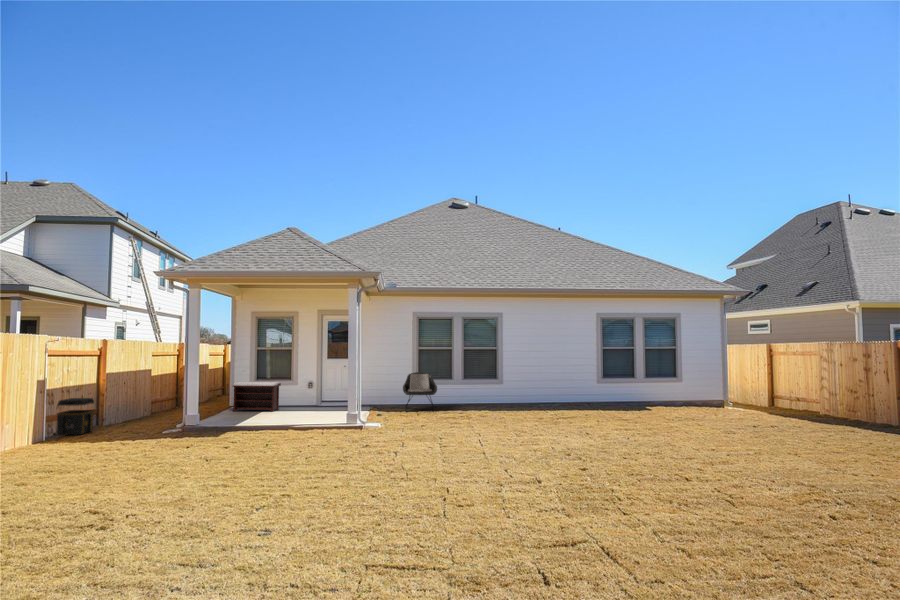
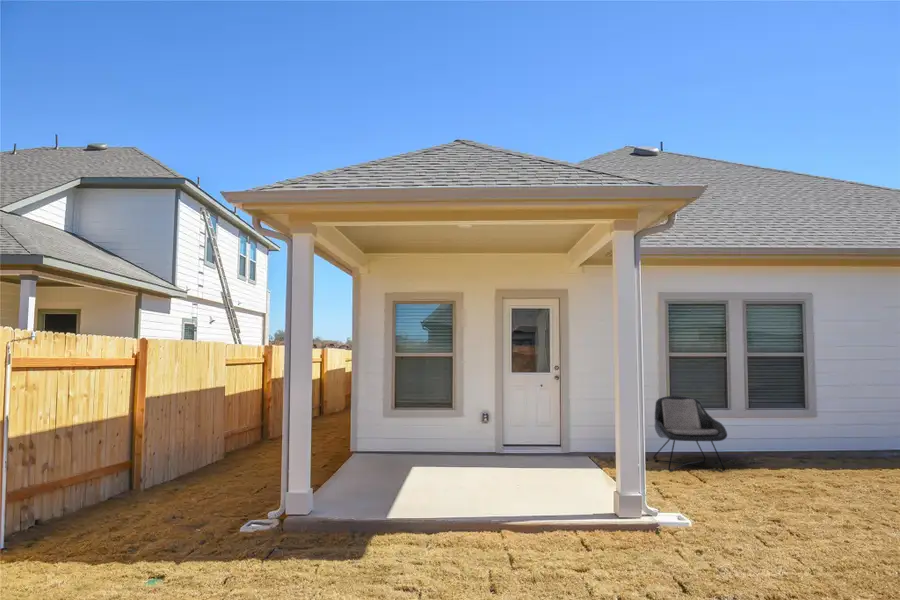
bench: present [233,382,281,412] -> none [355,409,434,464]
toolbox: present [56,398,94,435] -> none [36,450,114,532]

